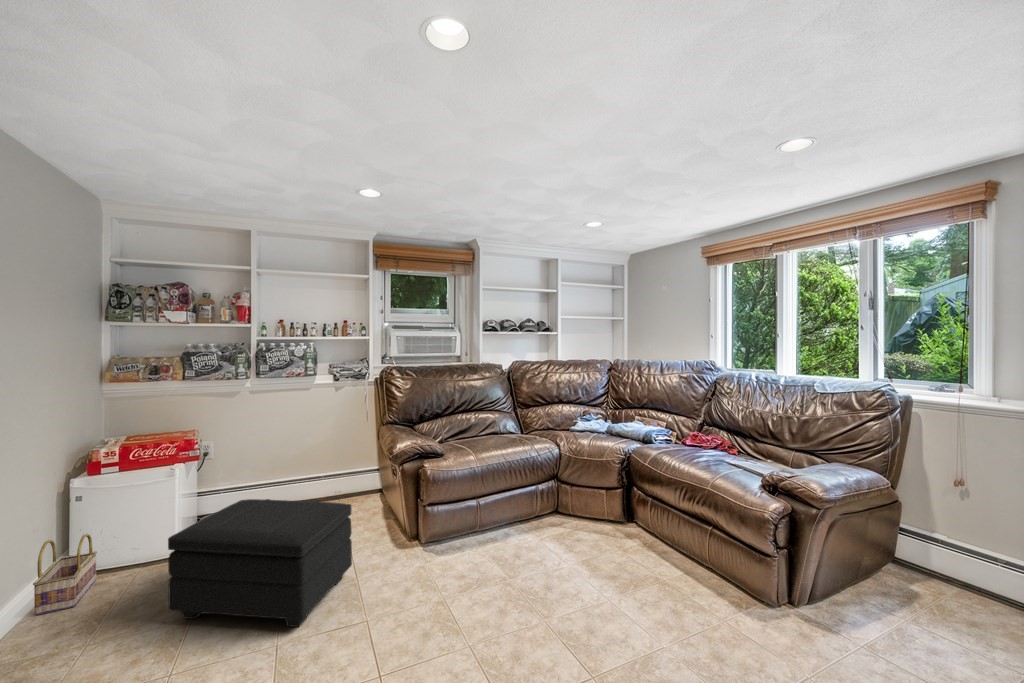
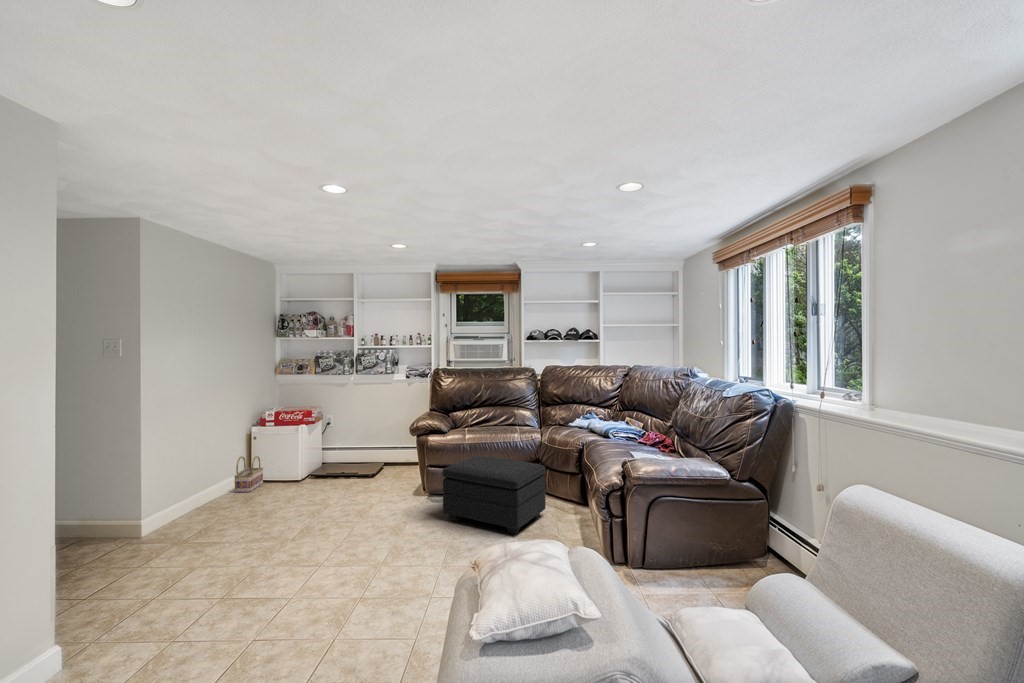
footstool: present [168,499,352,627] -> present [443,456,546,535]

